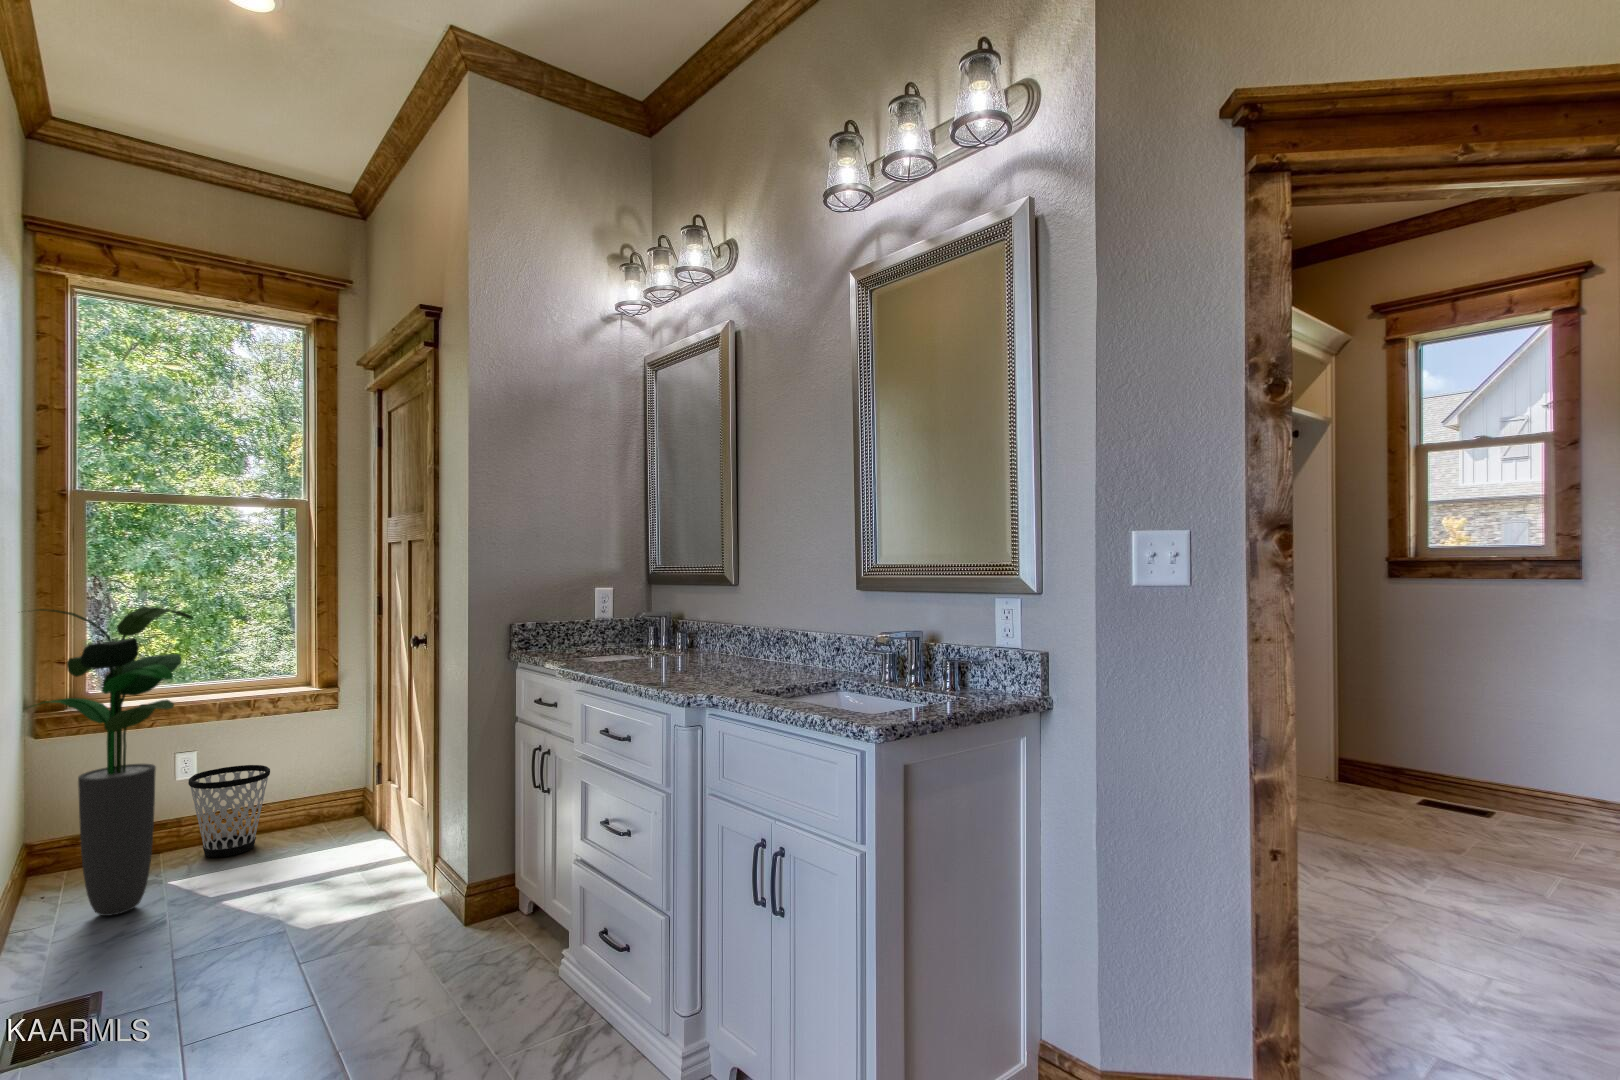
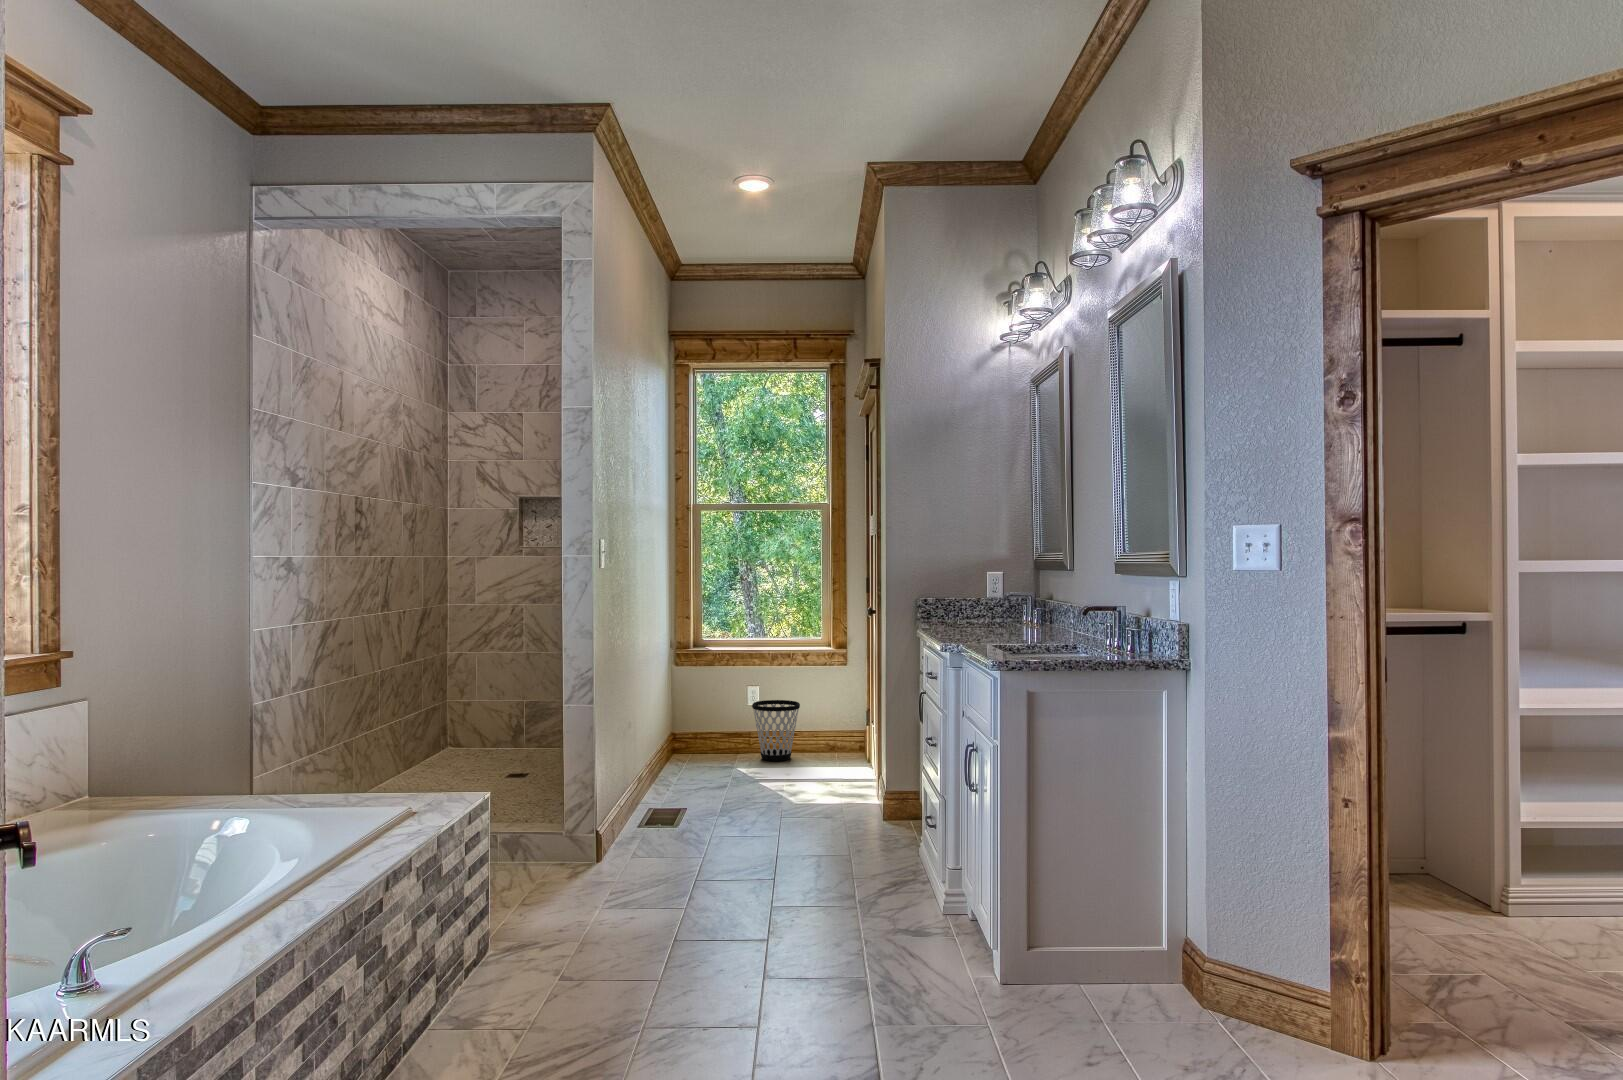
potted plant: present [30,607,193,916] -> none [660,580,748,778]

